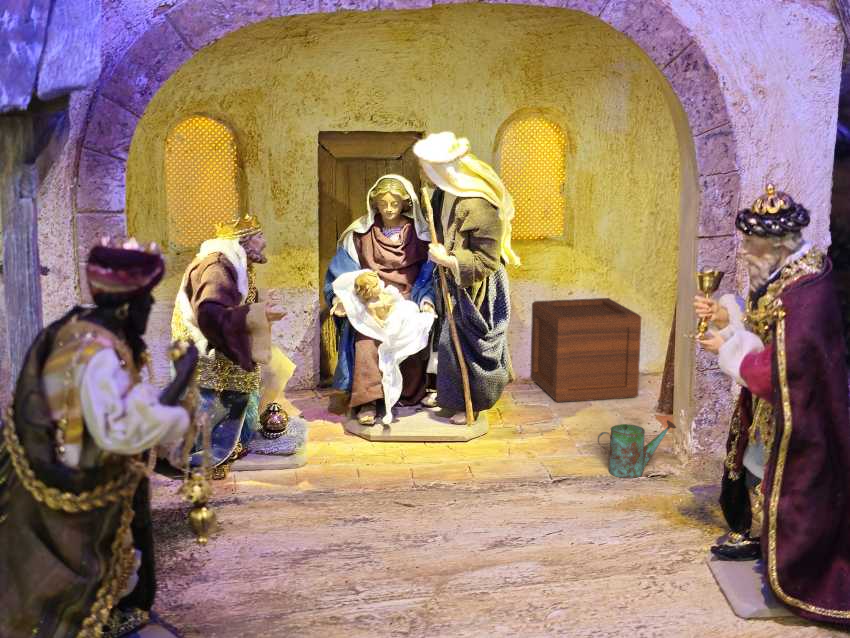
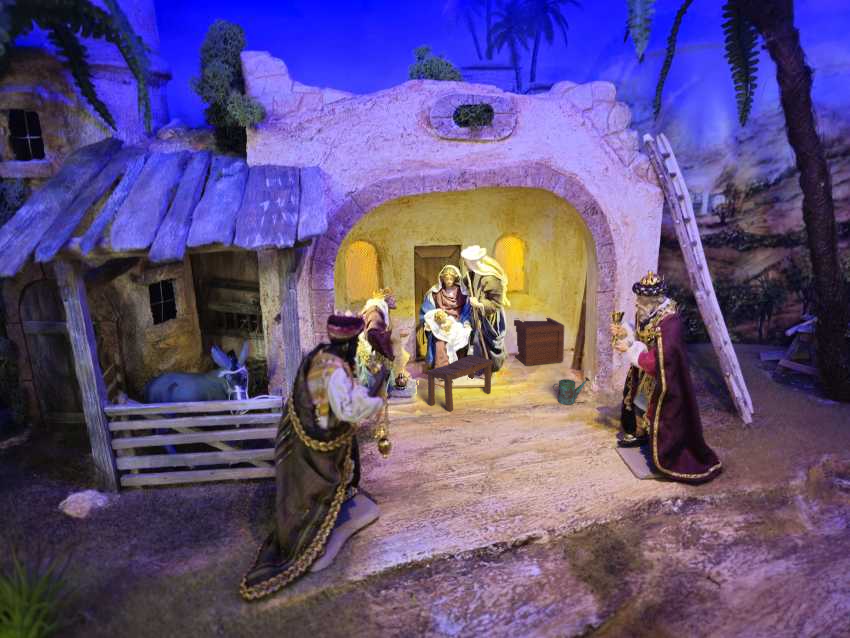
bench: none [329,369,474,484] -> present [427,355,493,411]

